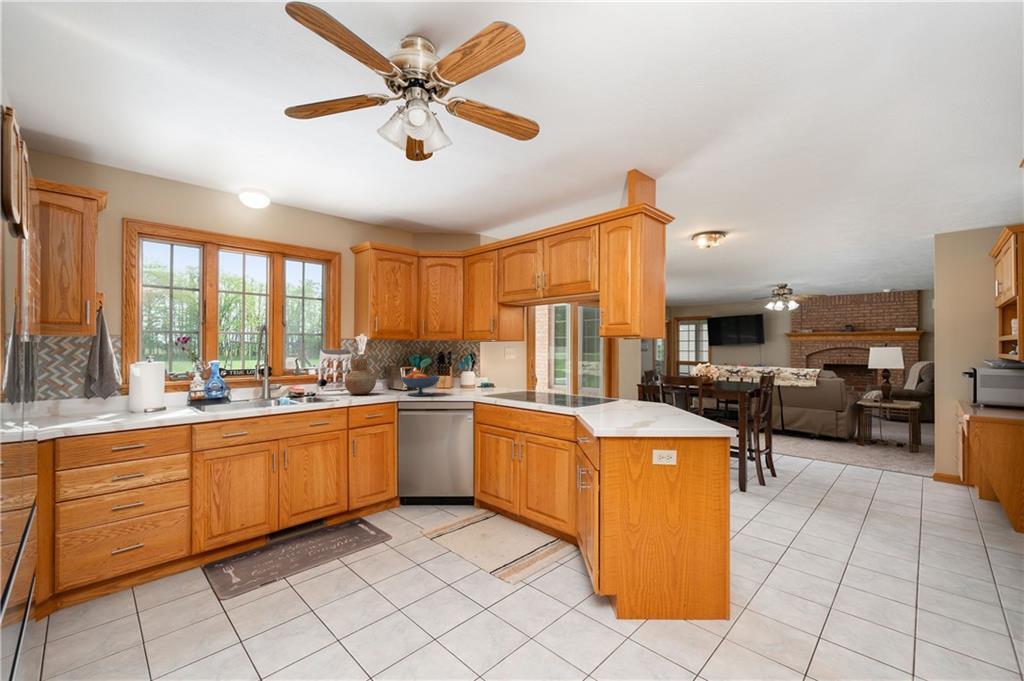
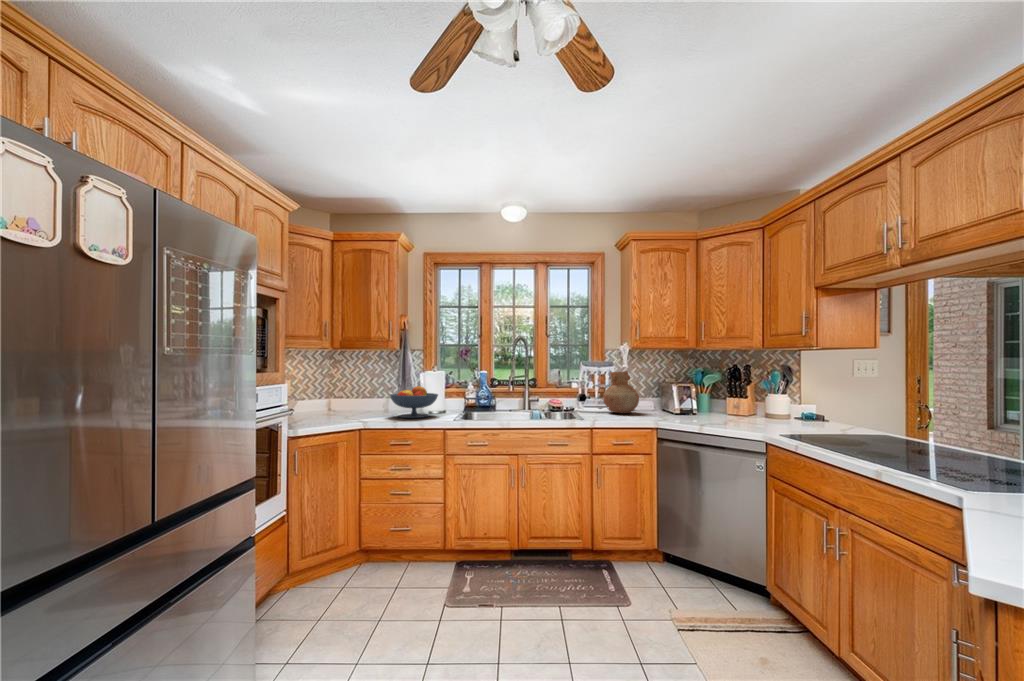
fruit bowl: present [401,370,440,396] -> present [390,386,438,418]

